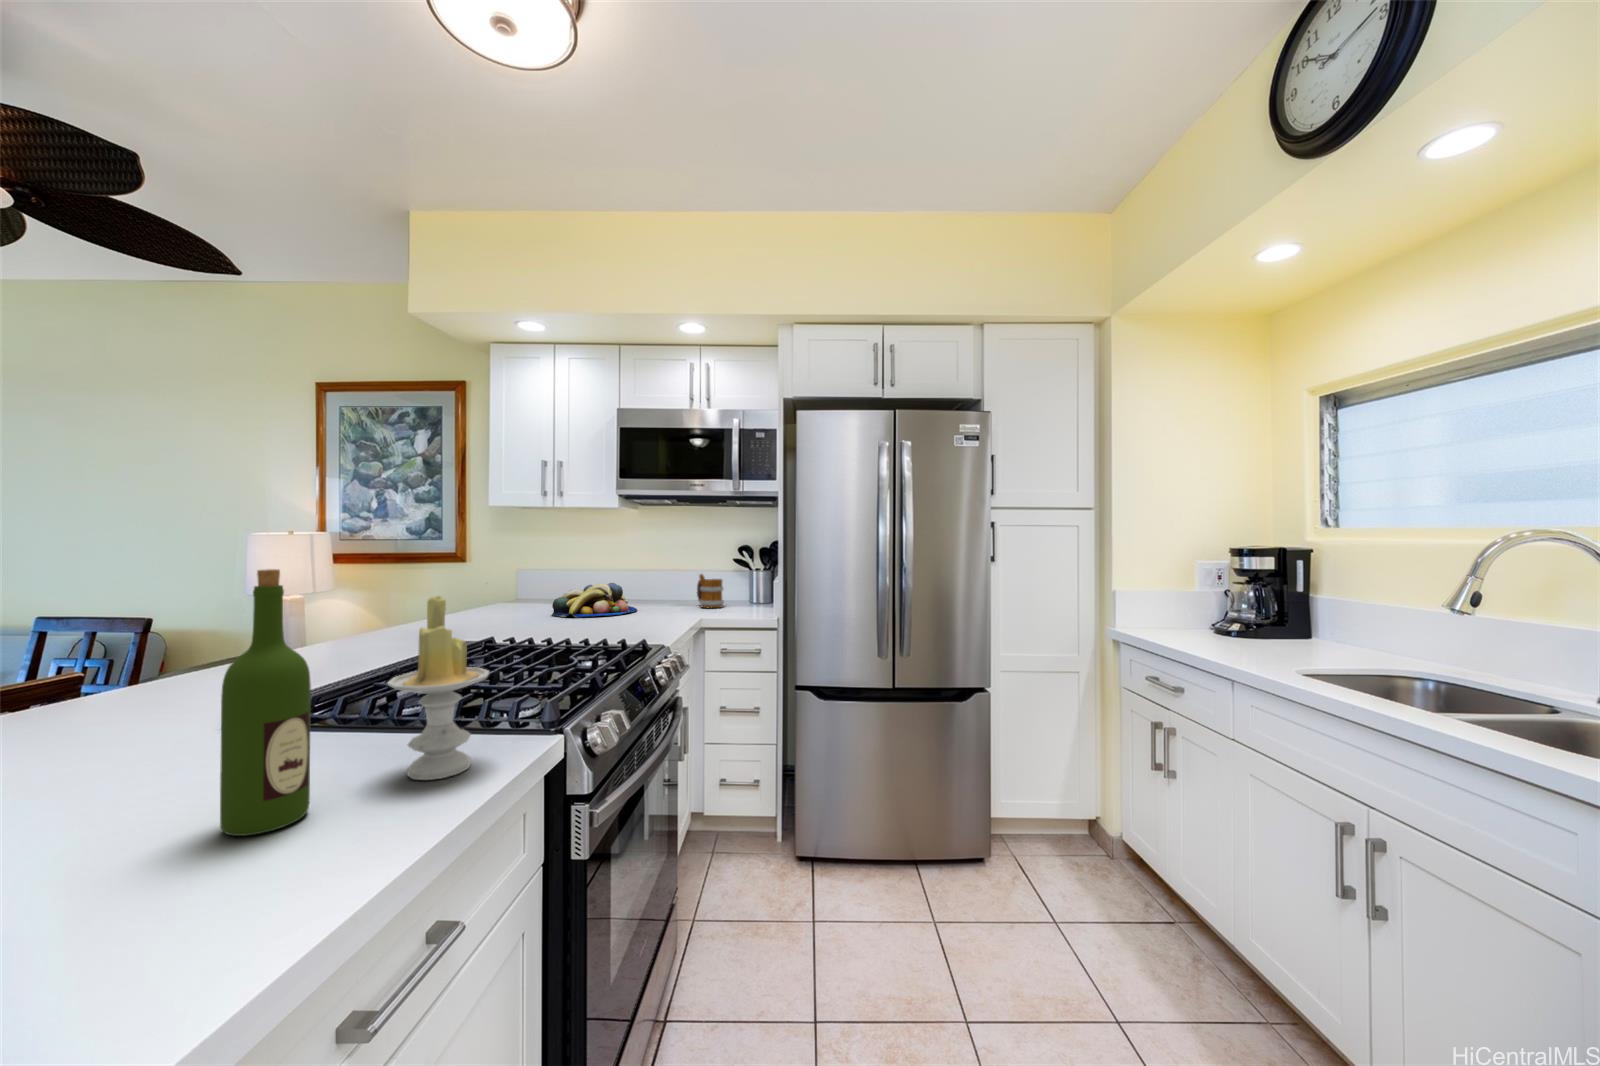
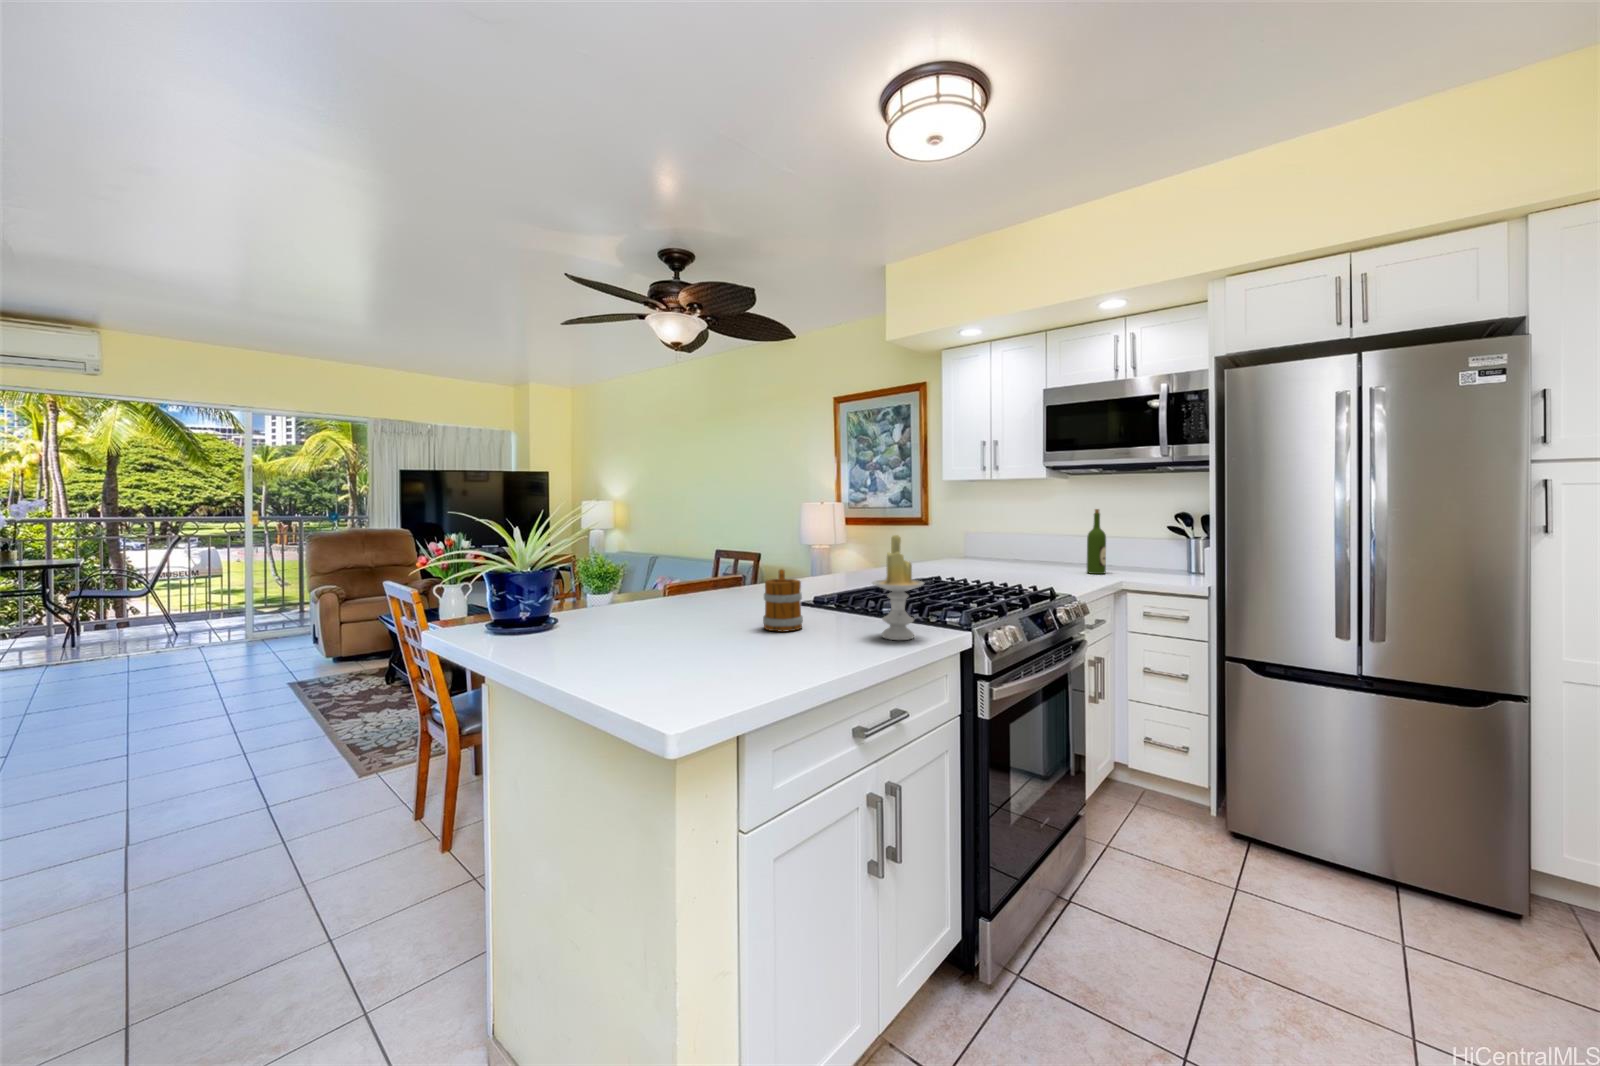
wine bottle: present [220,569,311,836] -> present [1087,509,1106,574]
mug: present [697,574,724,608] -> present [763,569,803,632]
fruit bowl: present [552,583,637,617] -> none [988,544,1063,572]

